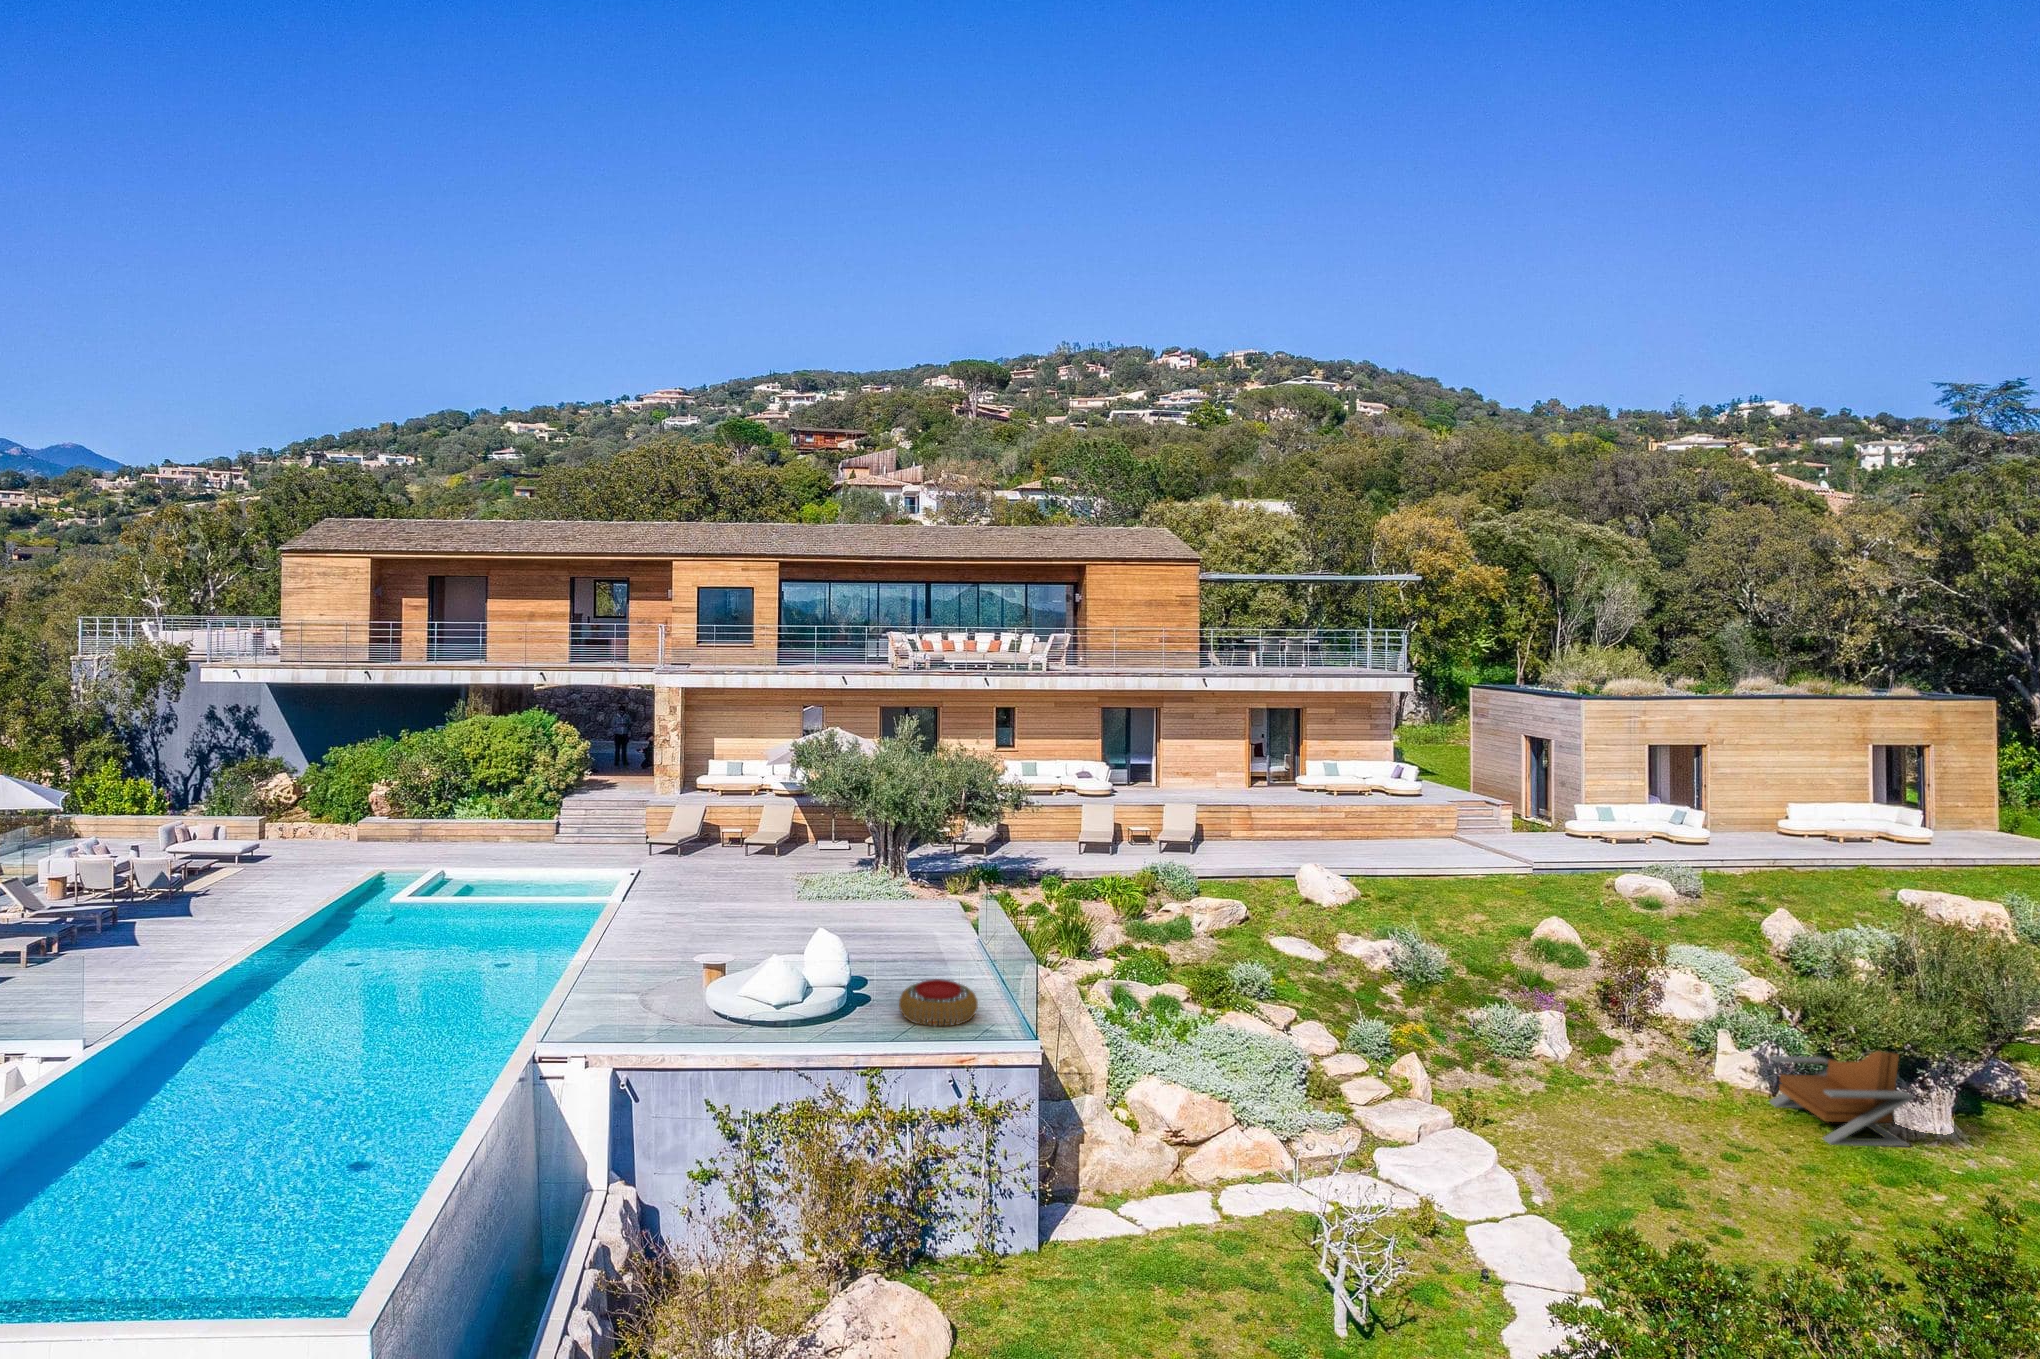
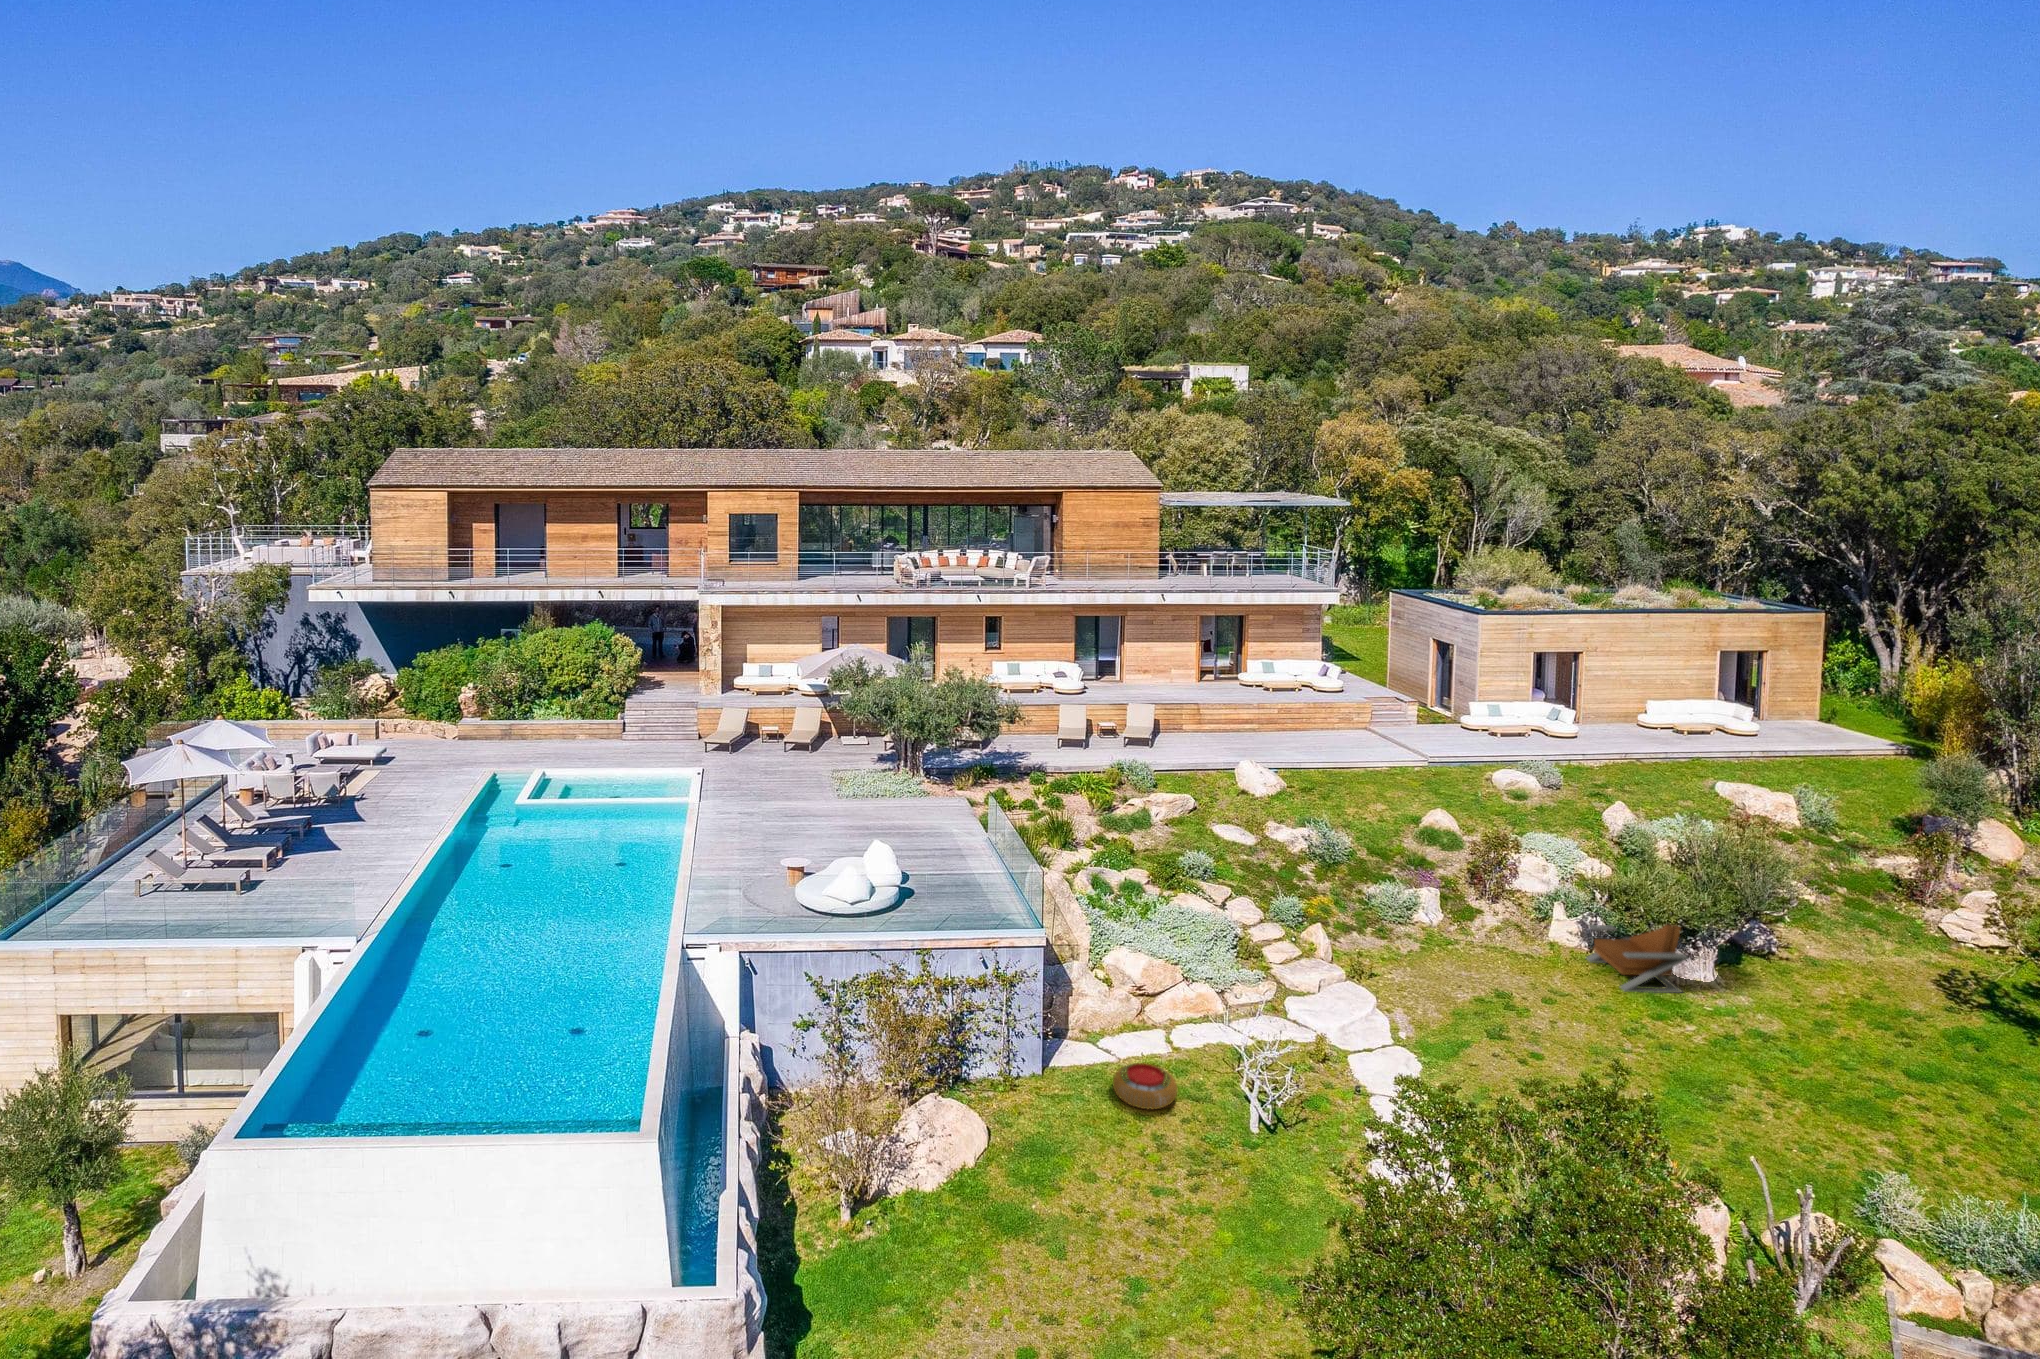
pouf: present [899,979,978,1026] -> present [1113,1063,1178,1109]

